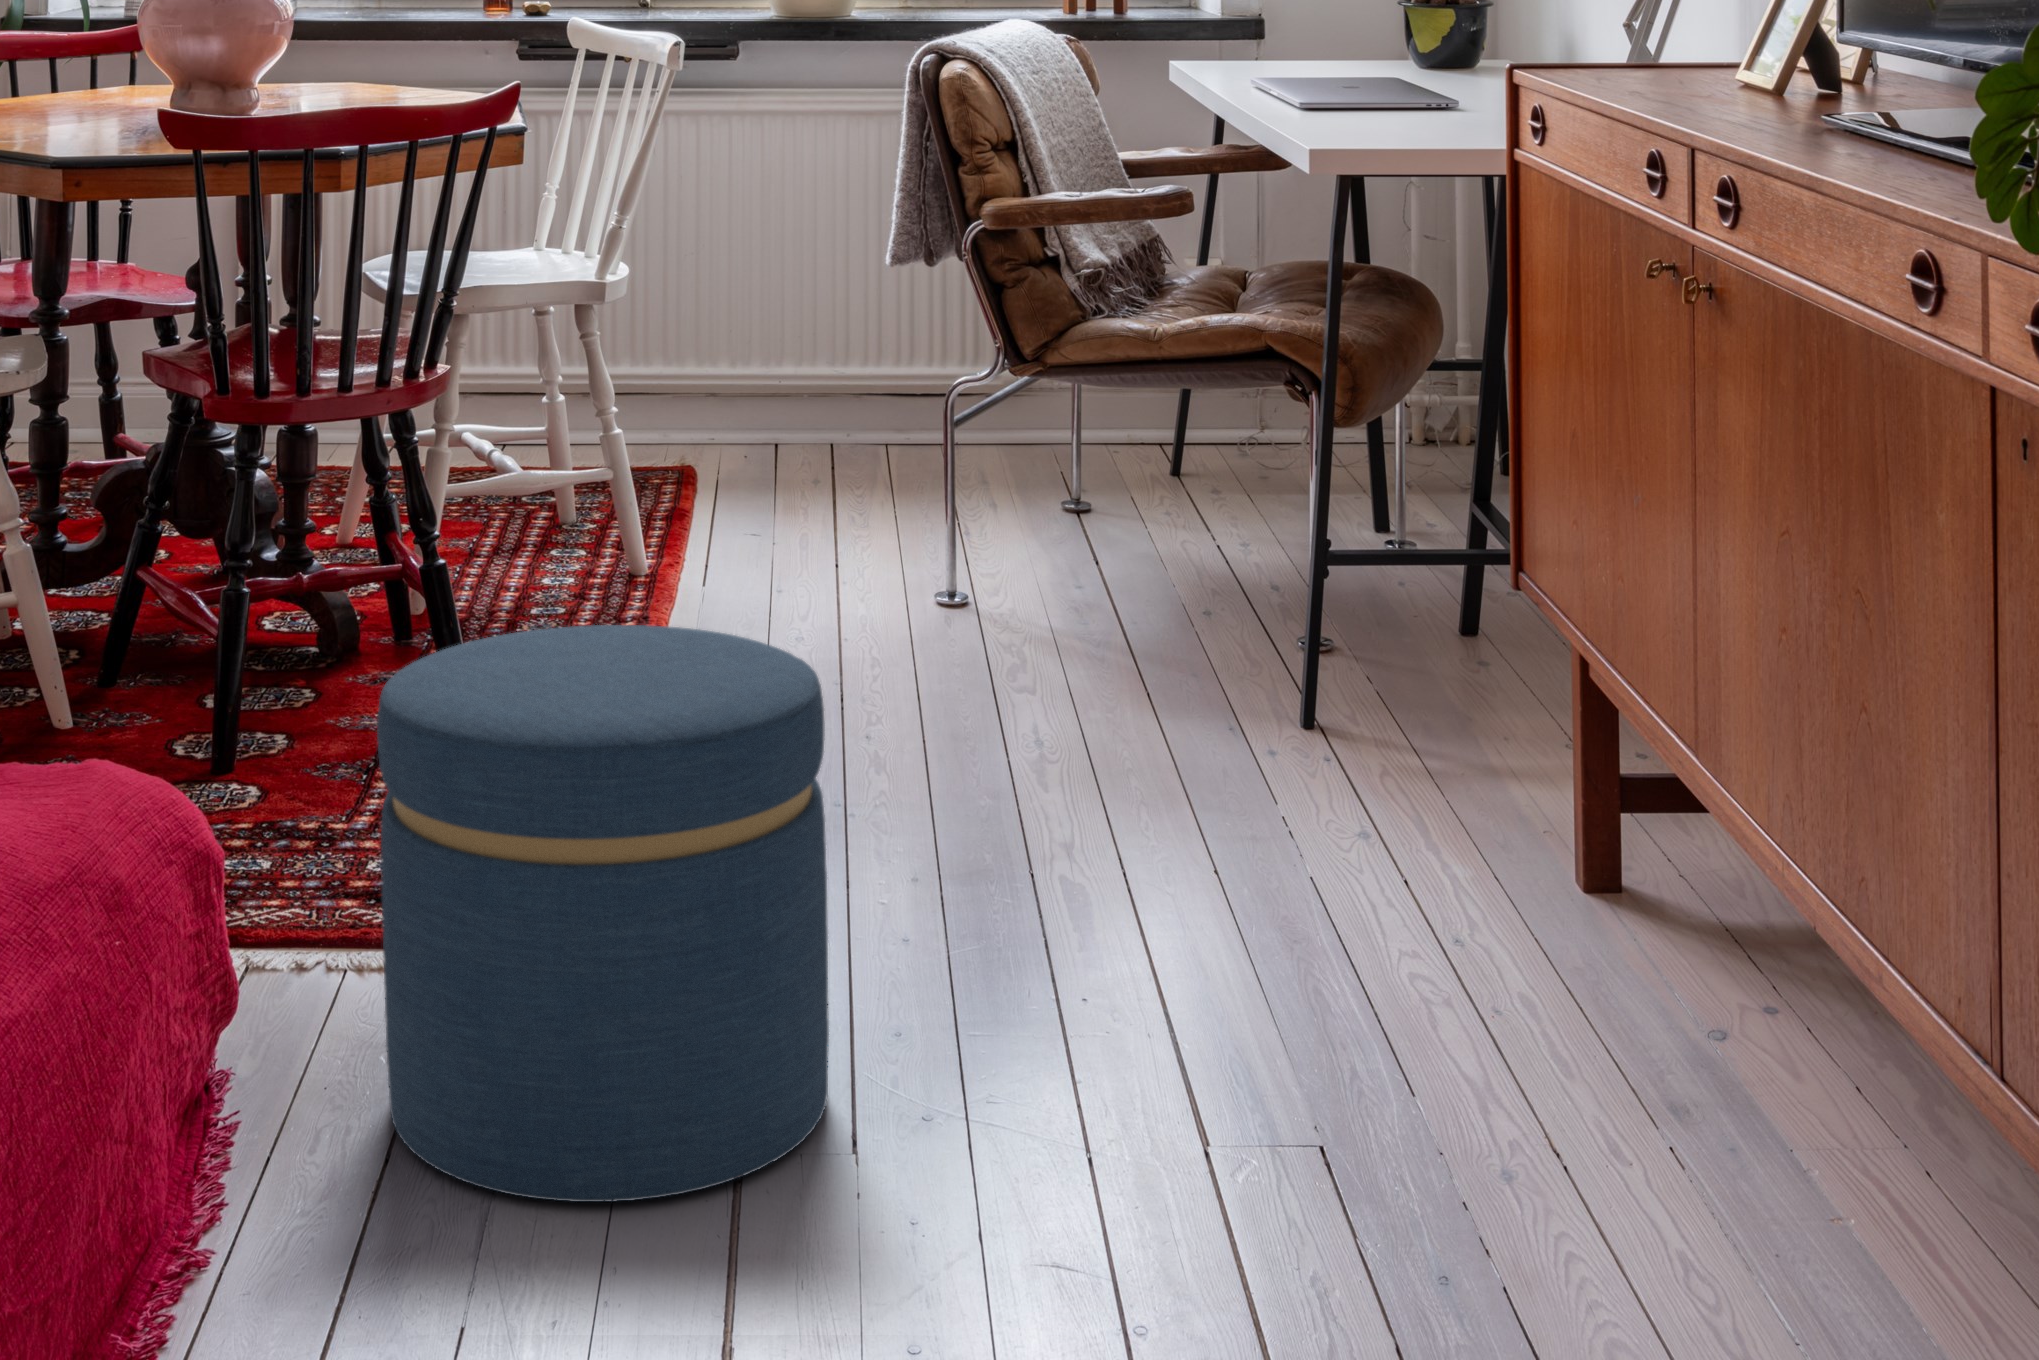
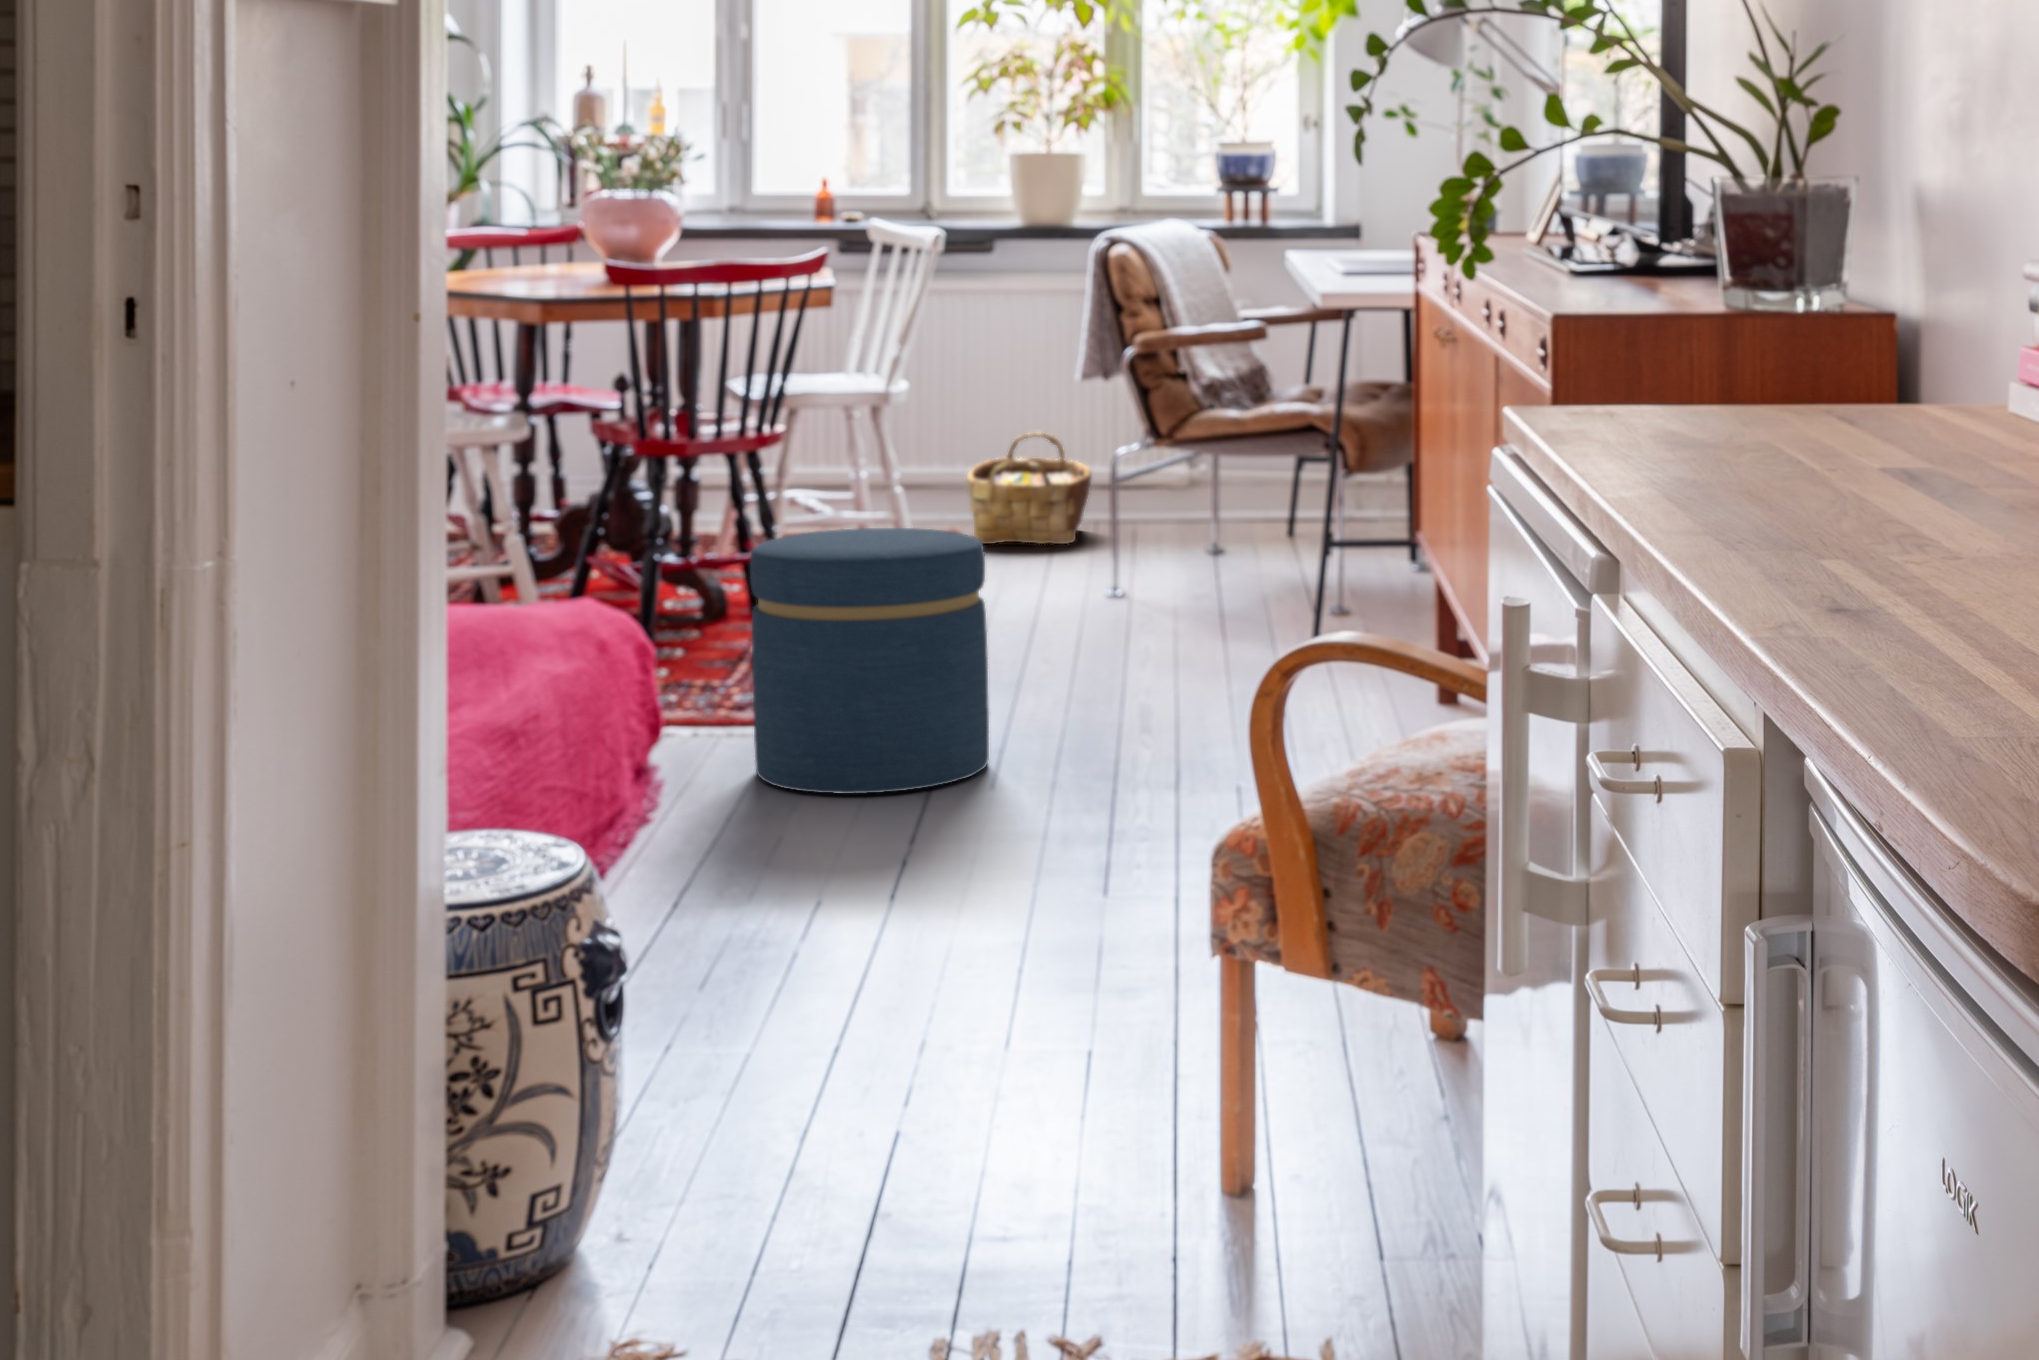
woven basket: none [702,314,877,483] -> present [967,432,1092,544]

